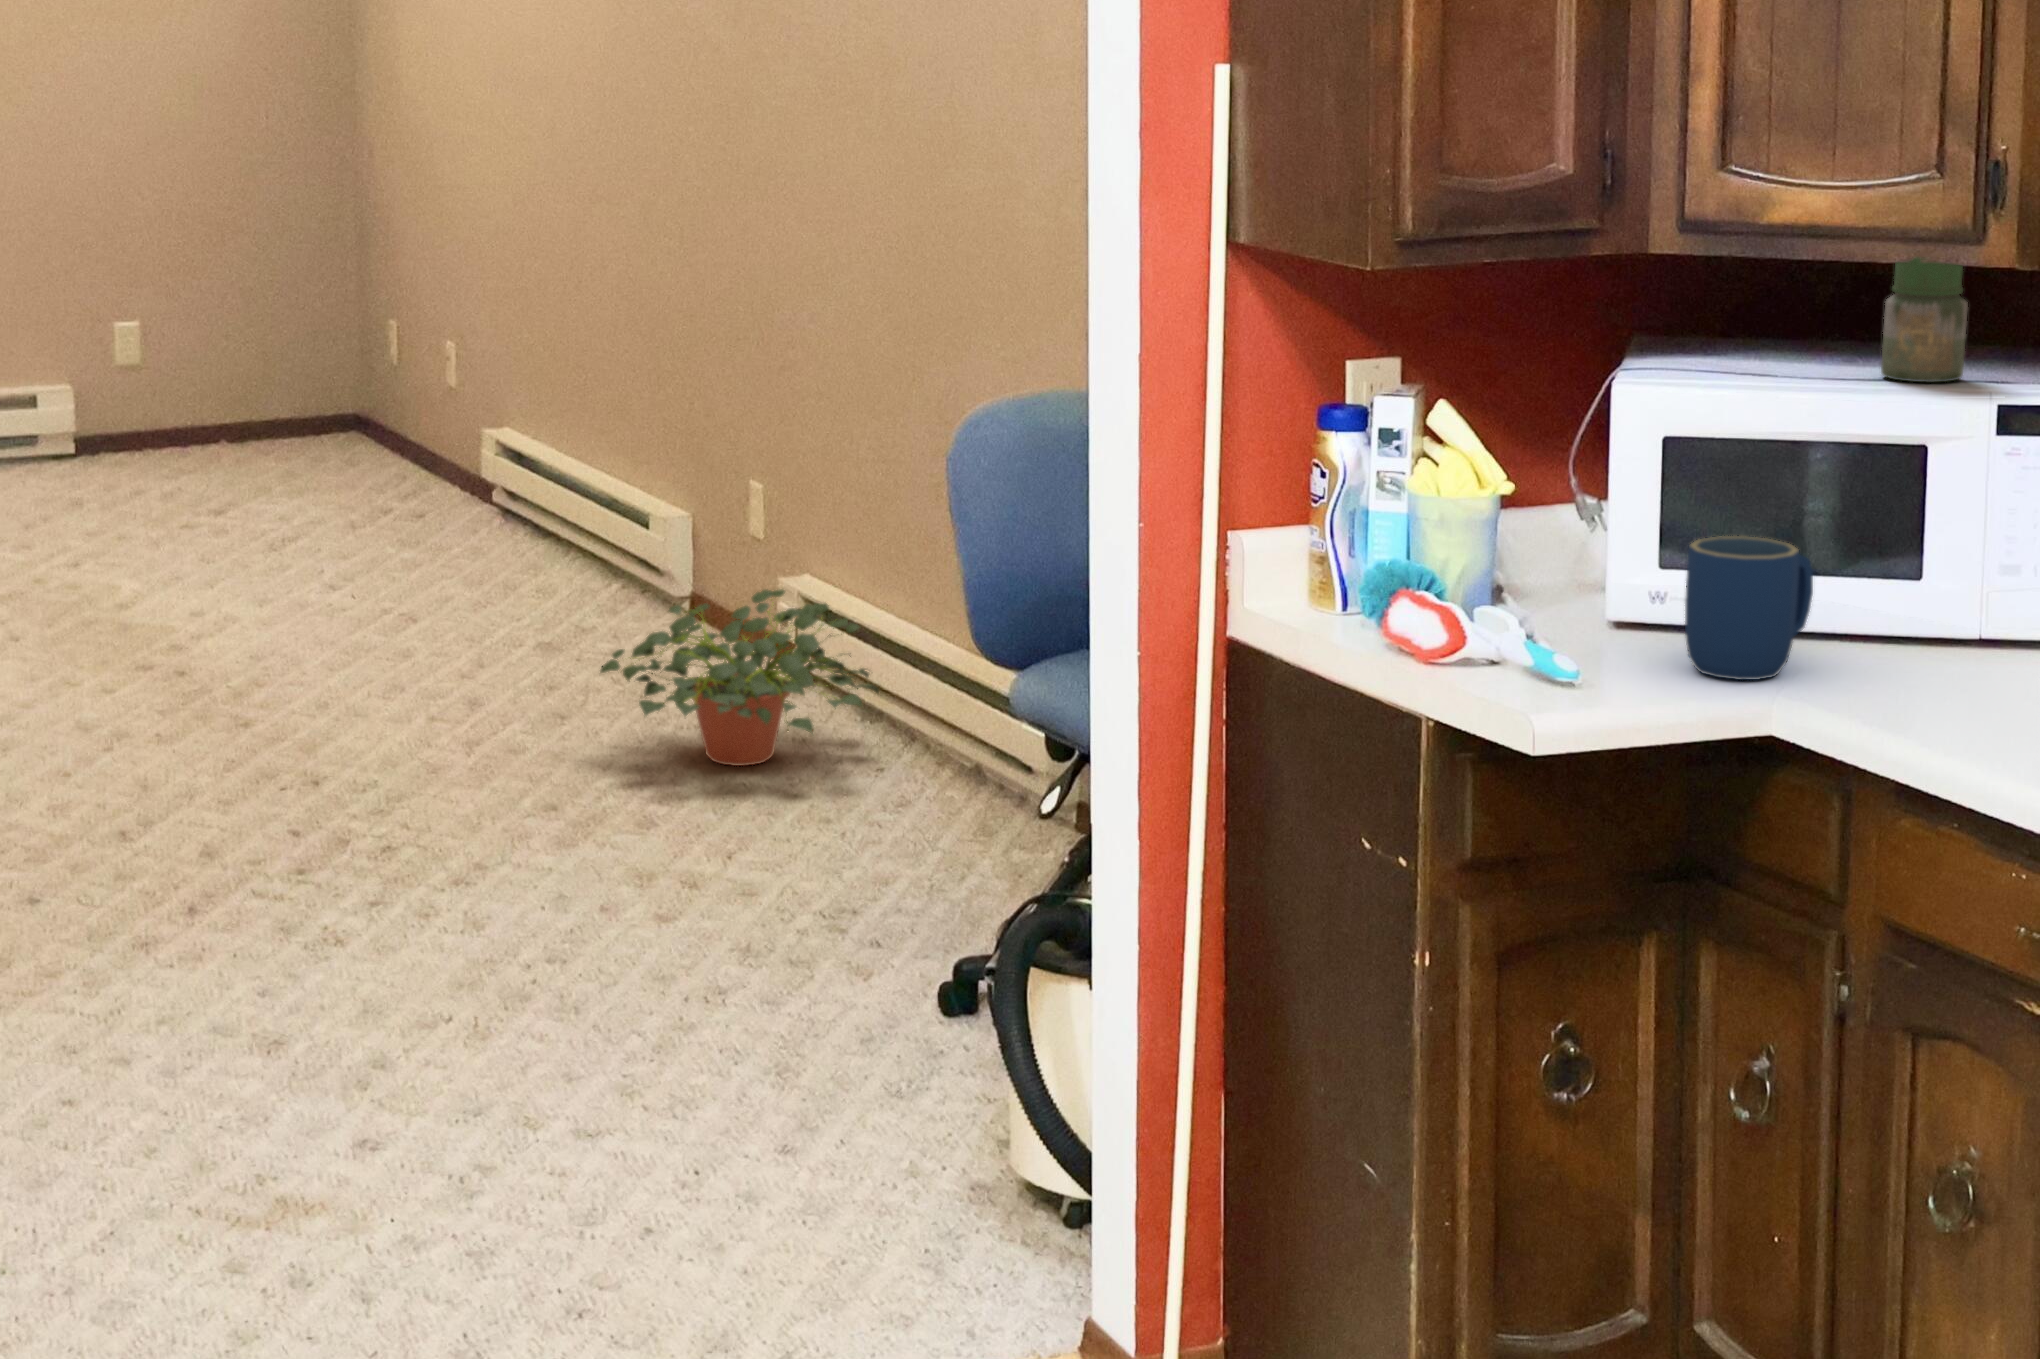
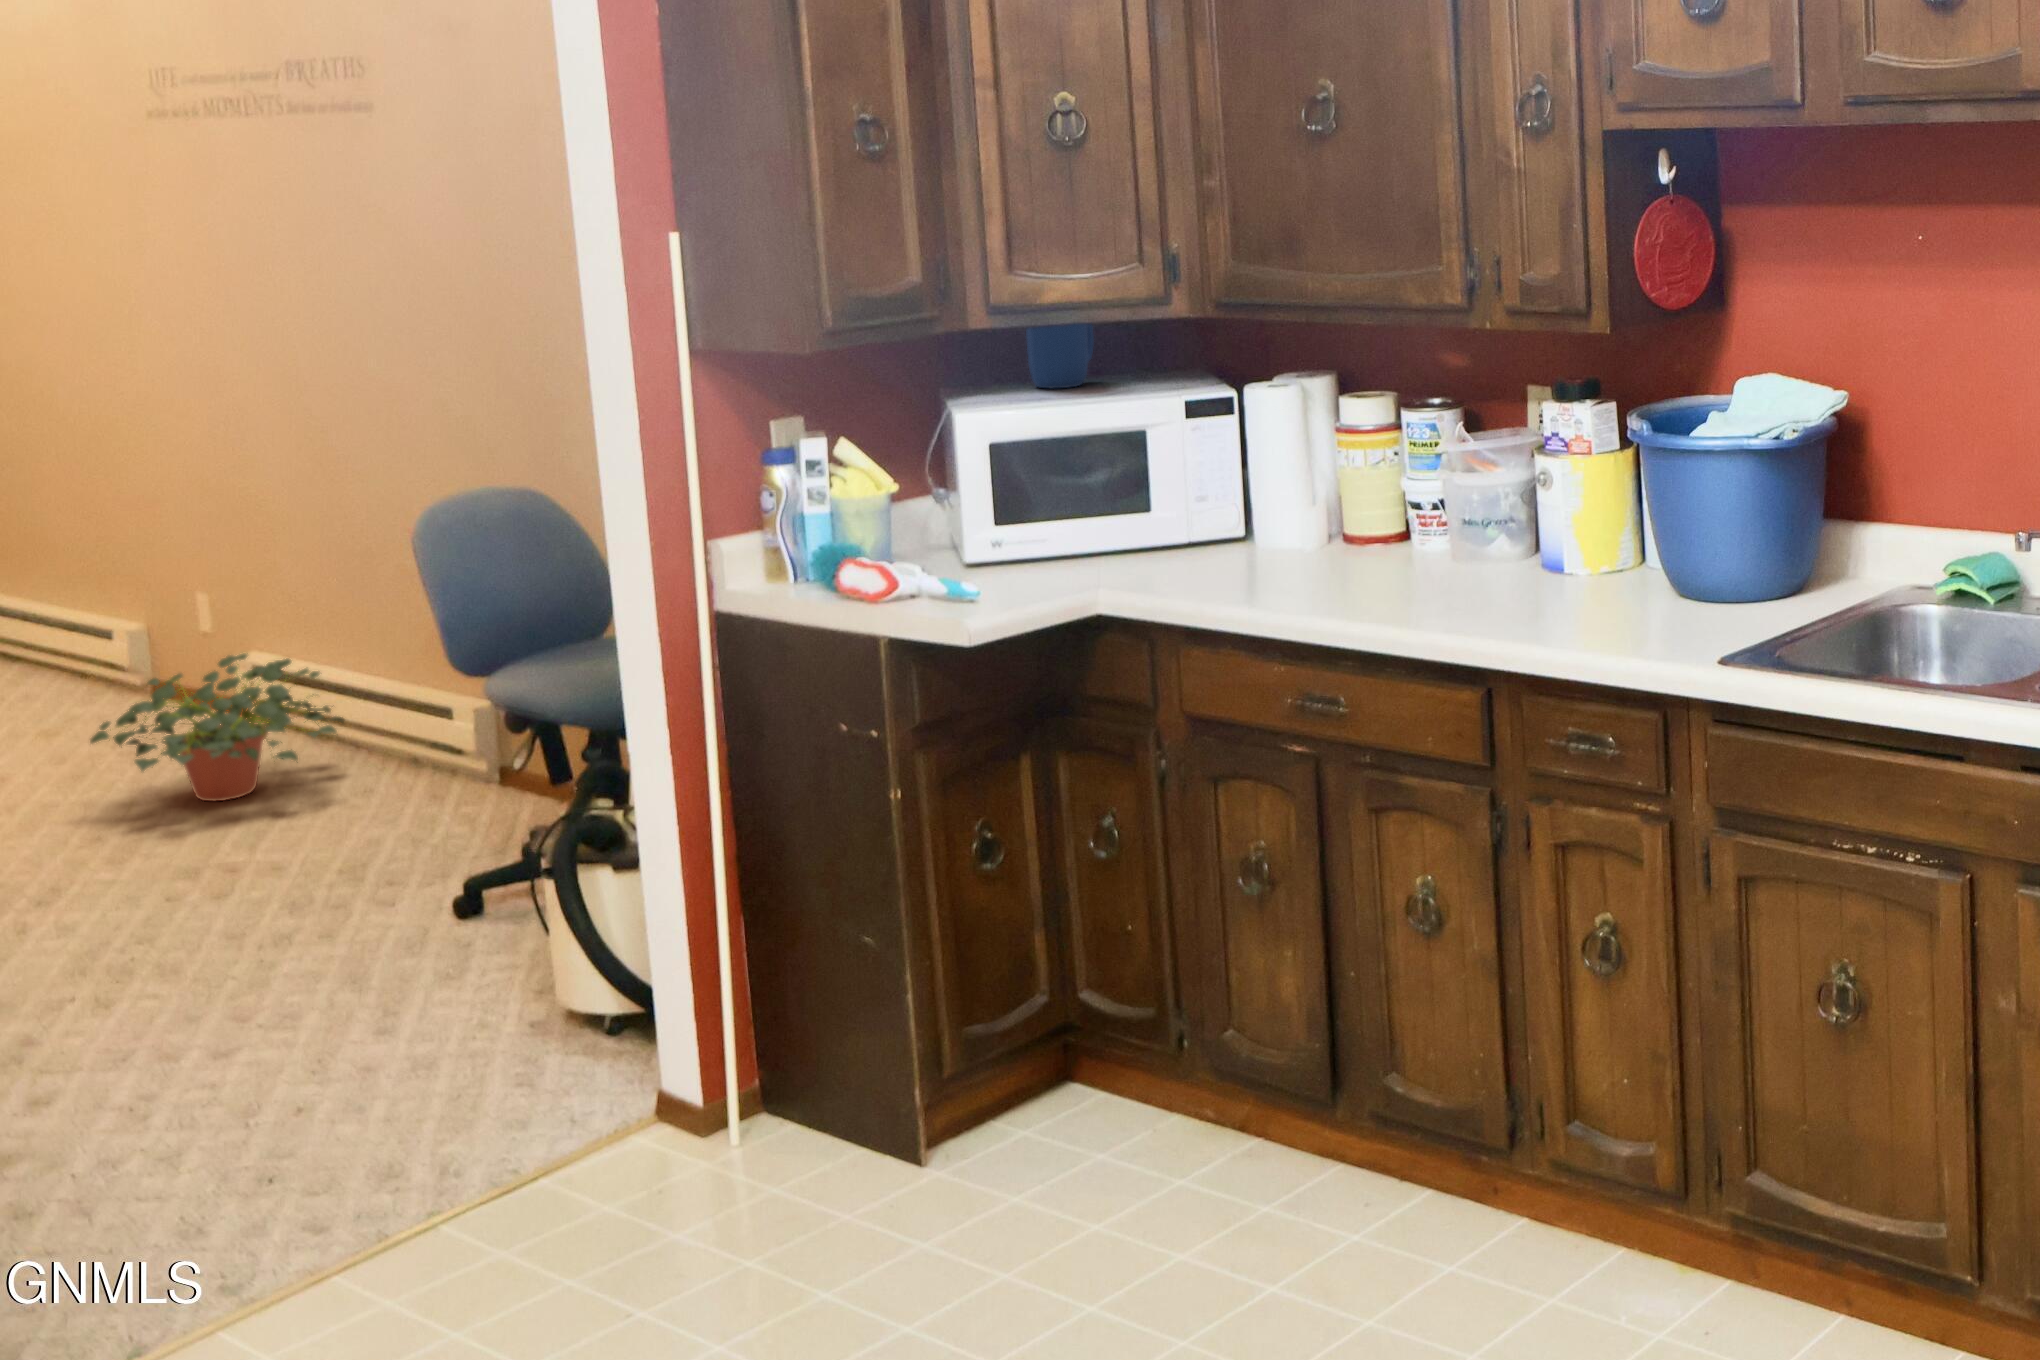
jar: present [1881,257,1968,382] -> none [1110,314,1159,394]
mug: present [1685,536,1813,680] -> present [1026,324,1094,389]

